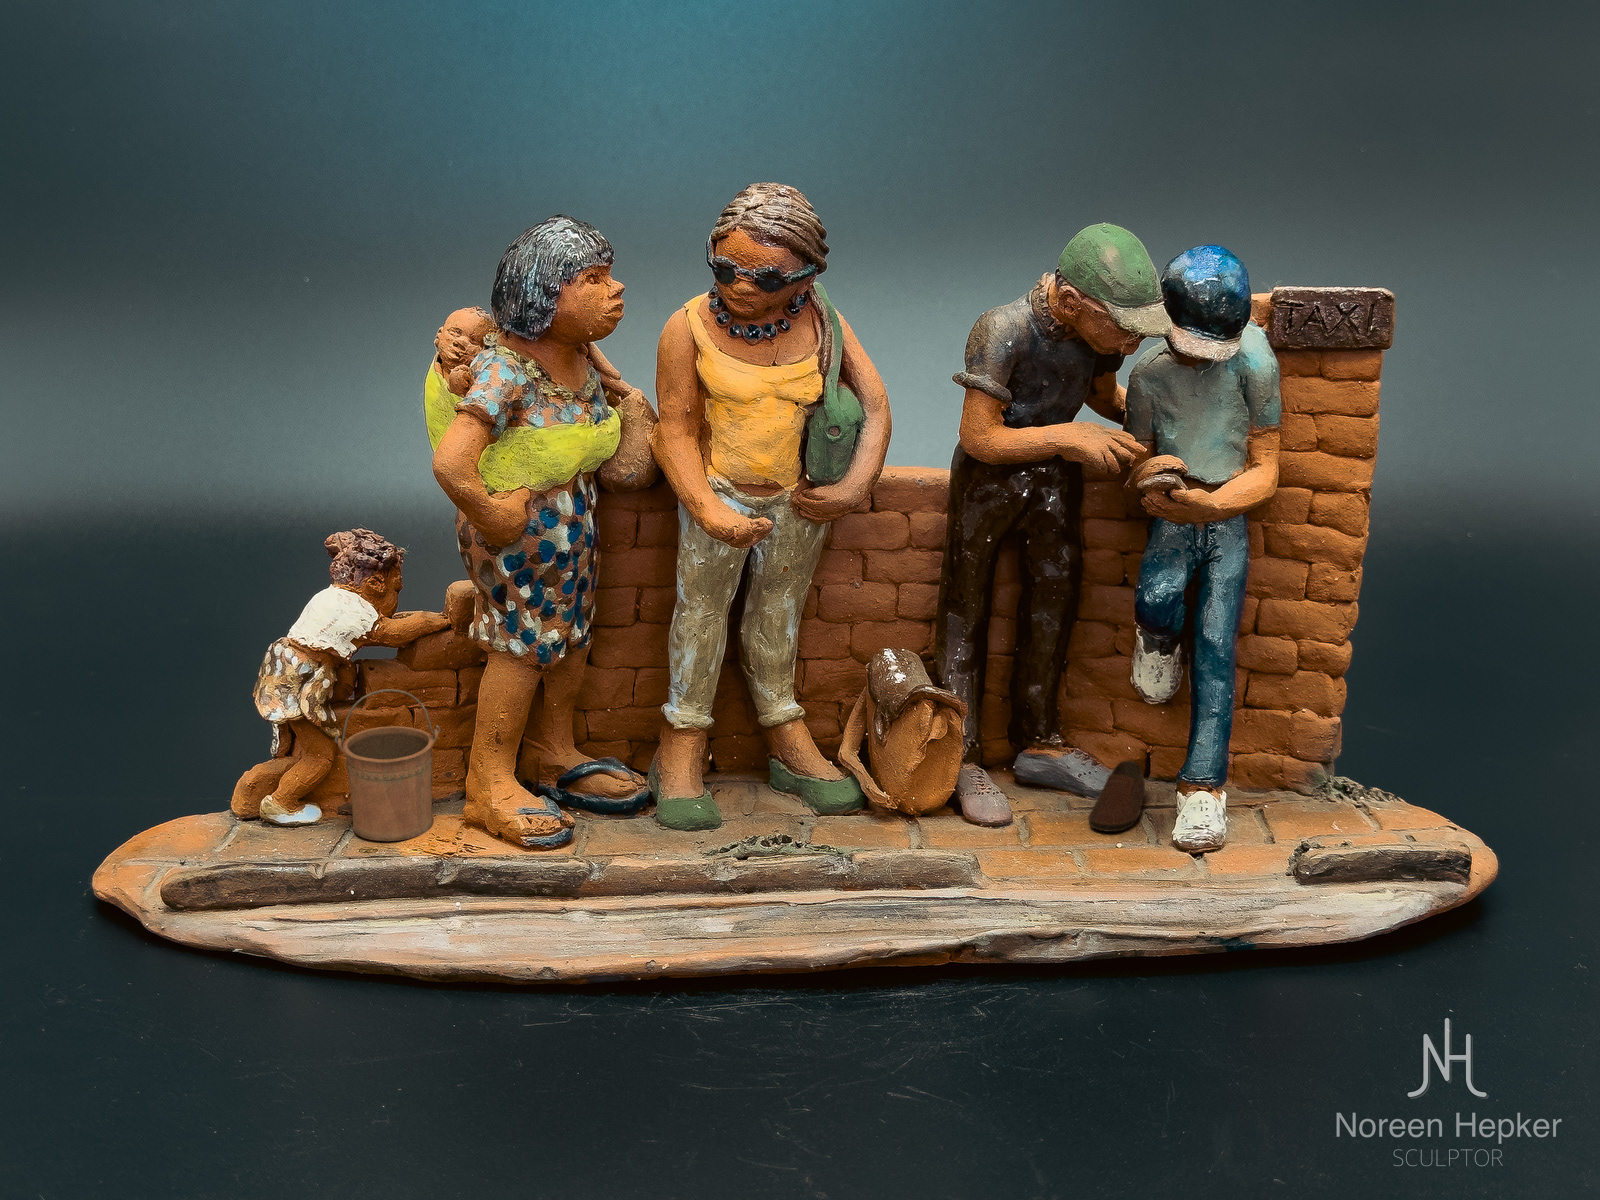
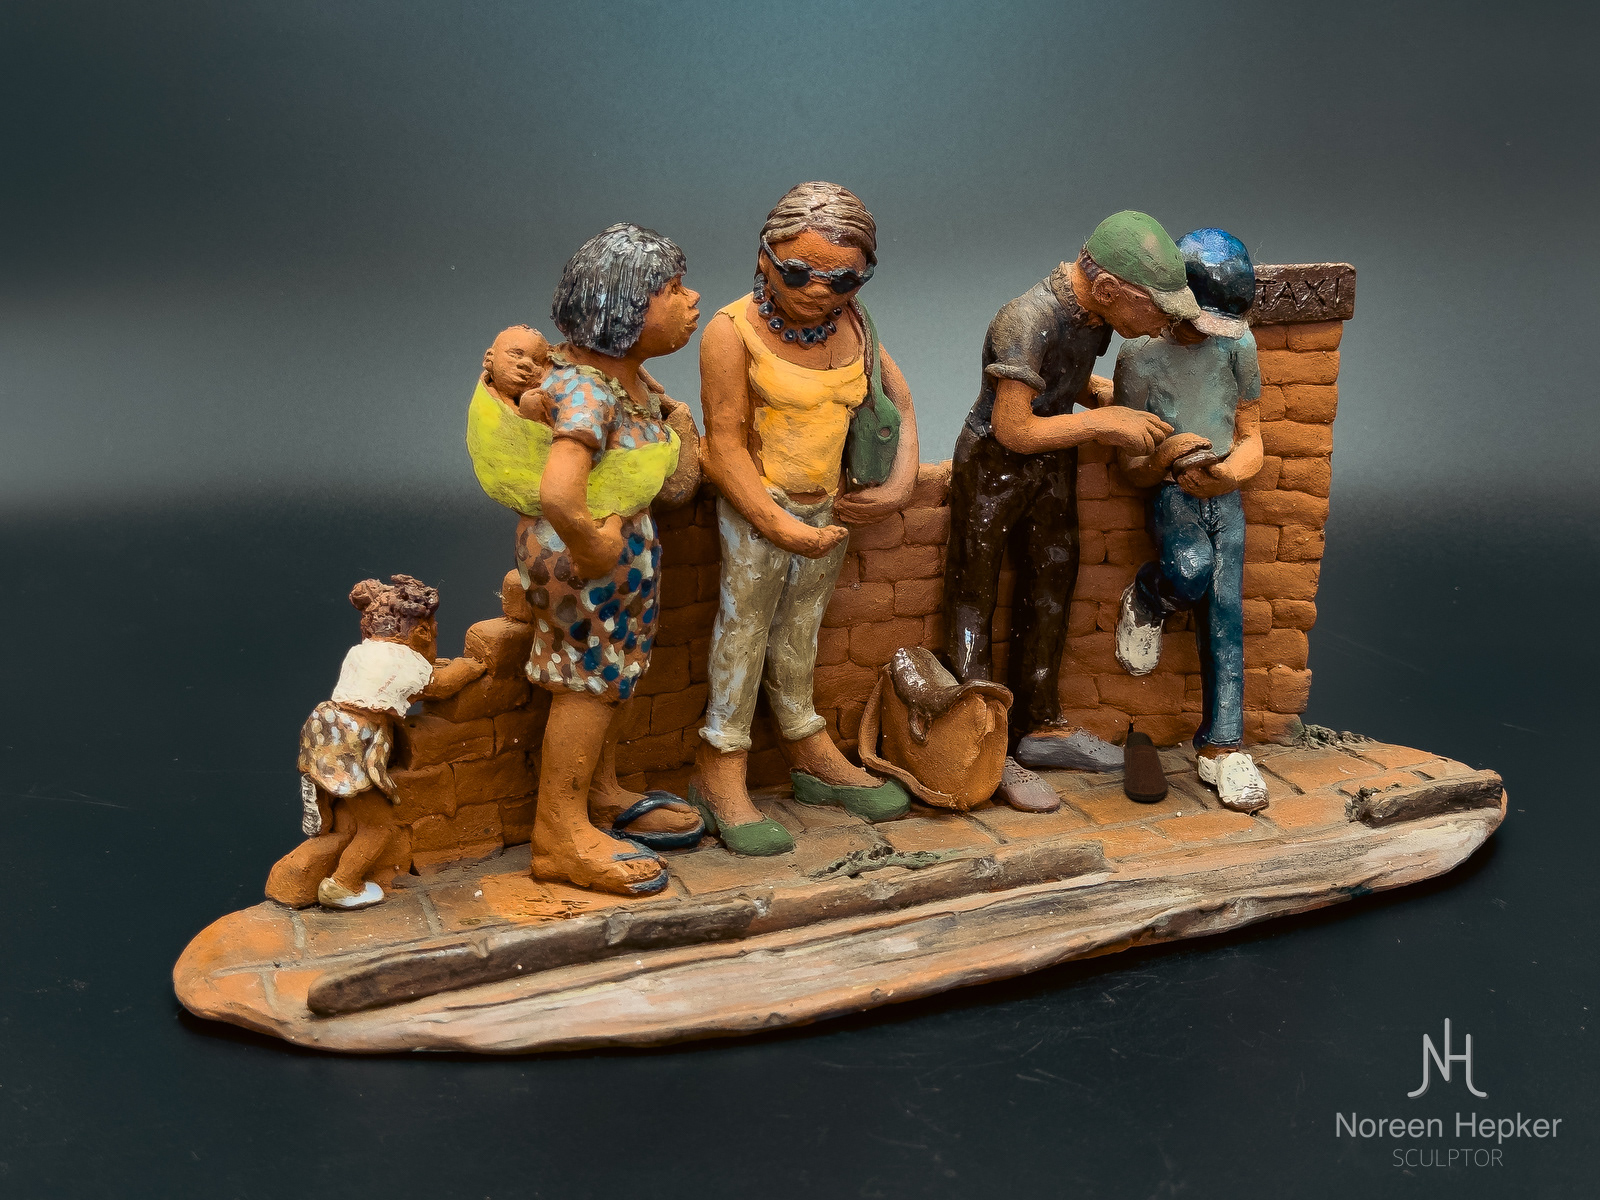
bucket: present [335,689,440,841] -> none [401,746,506,911]

